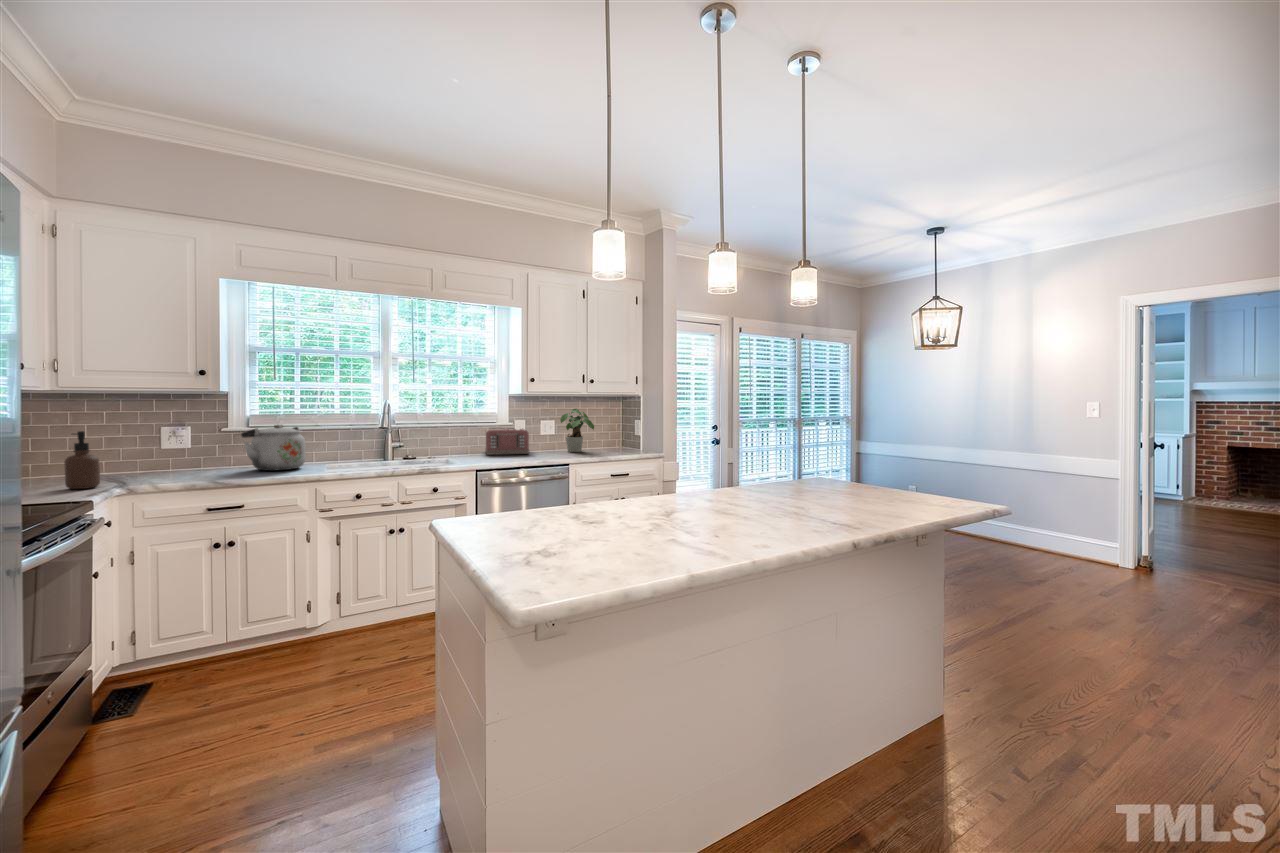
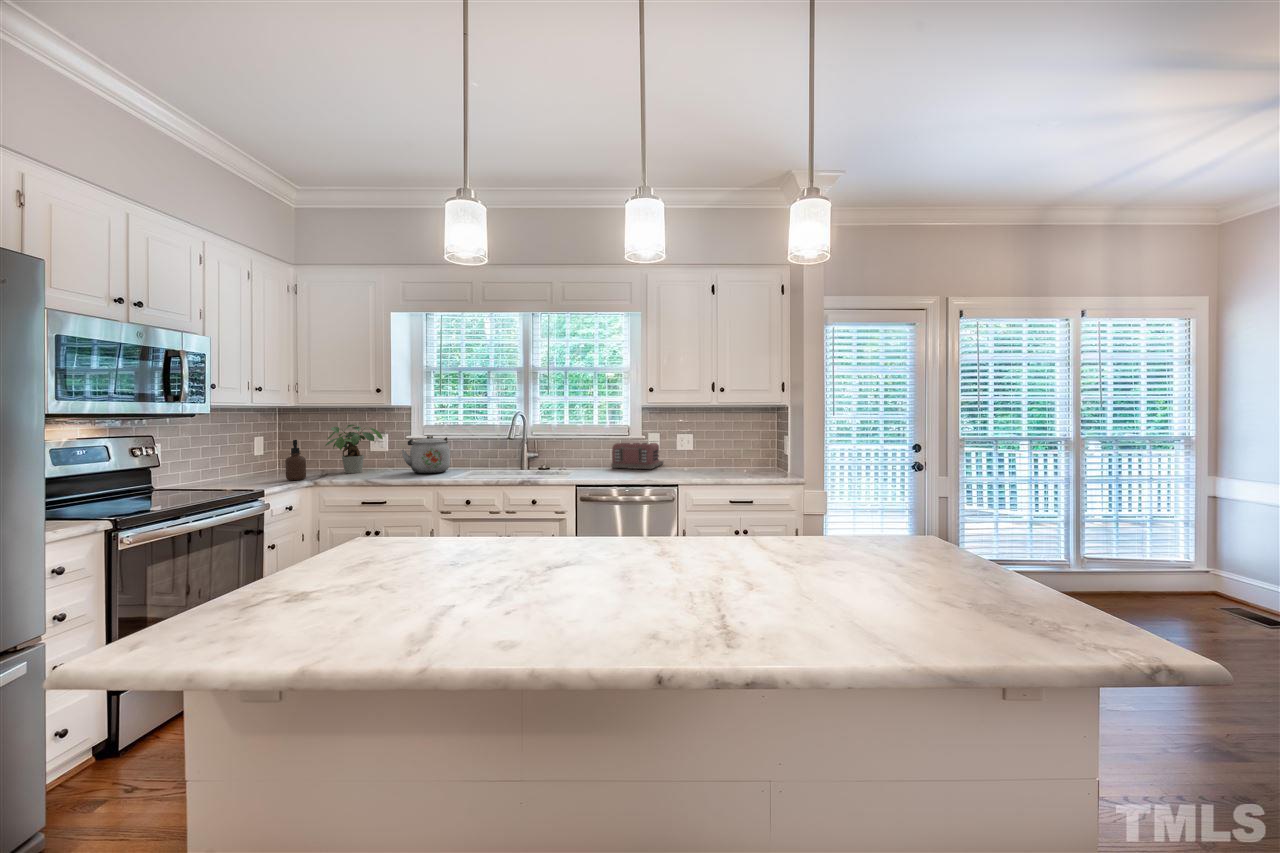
potted plant: present [560,409,594,452] -> present [325,425,383,473]

